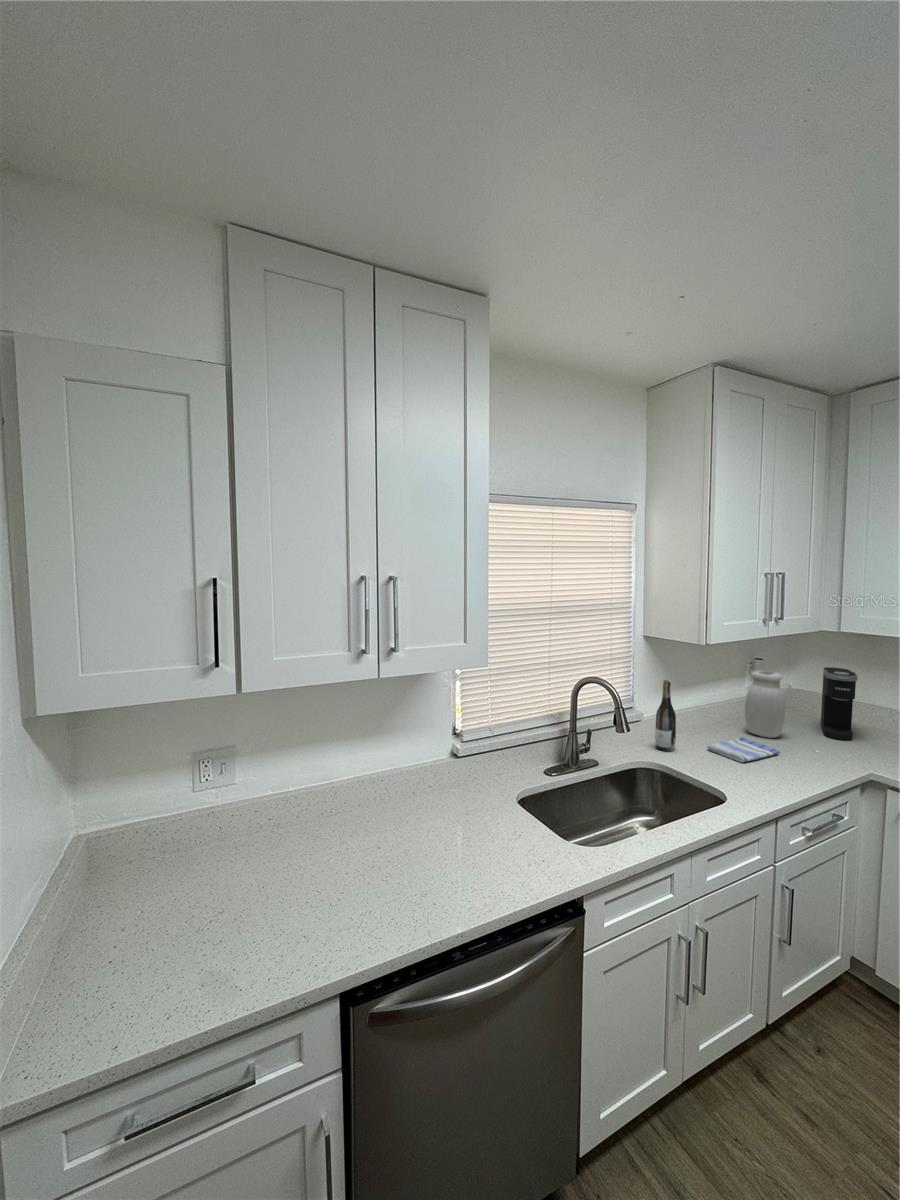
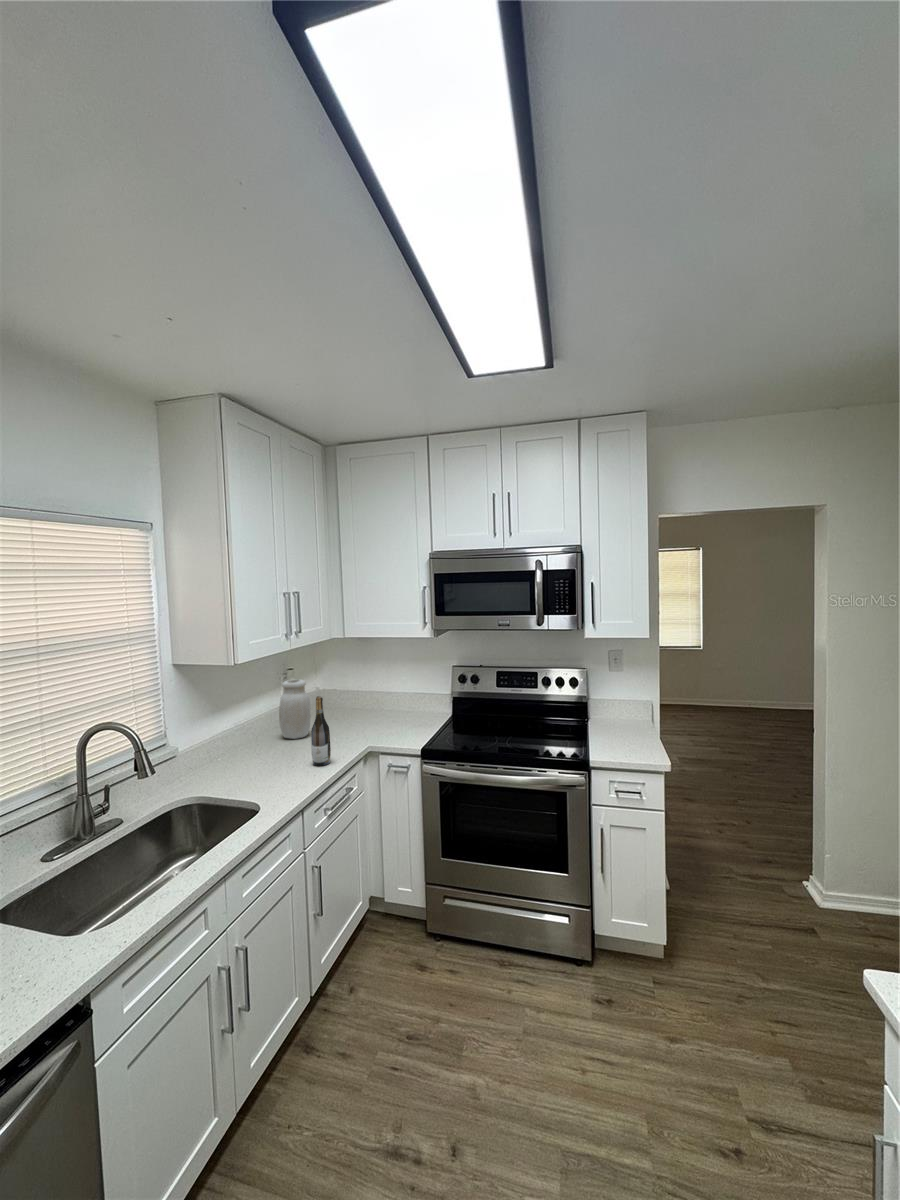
coffee maker: present [821,667,858,740] -> none [337,667,359,725]
wine bottle: present [655,680,676,751] -> present [311,696,331,766]
dish towel: present [707,737,780,762] -> none [245,744,307,768]

